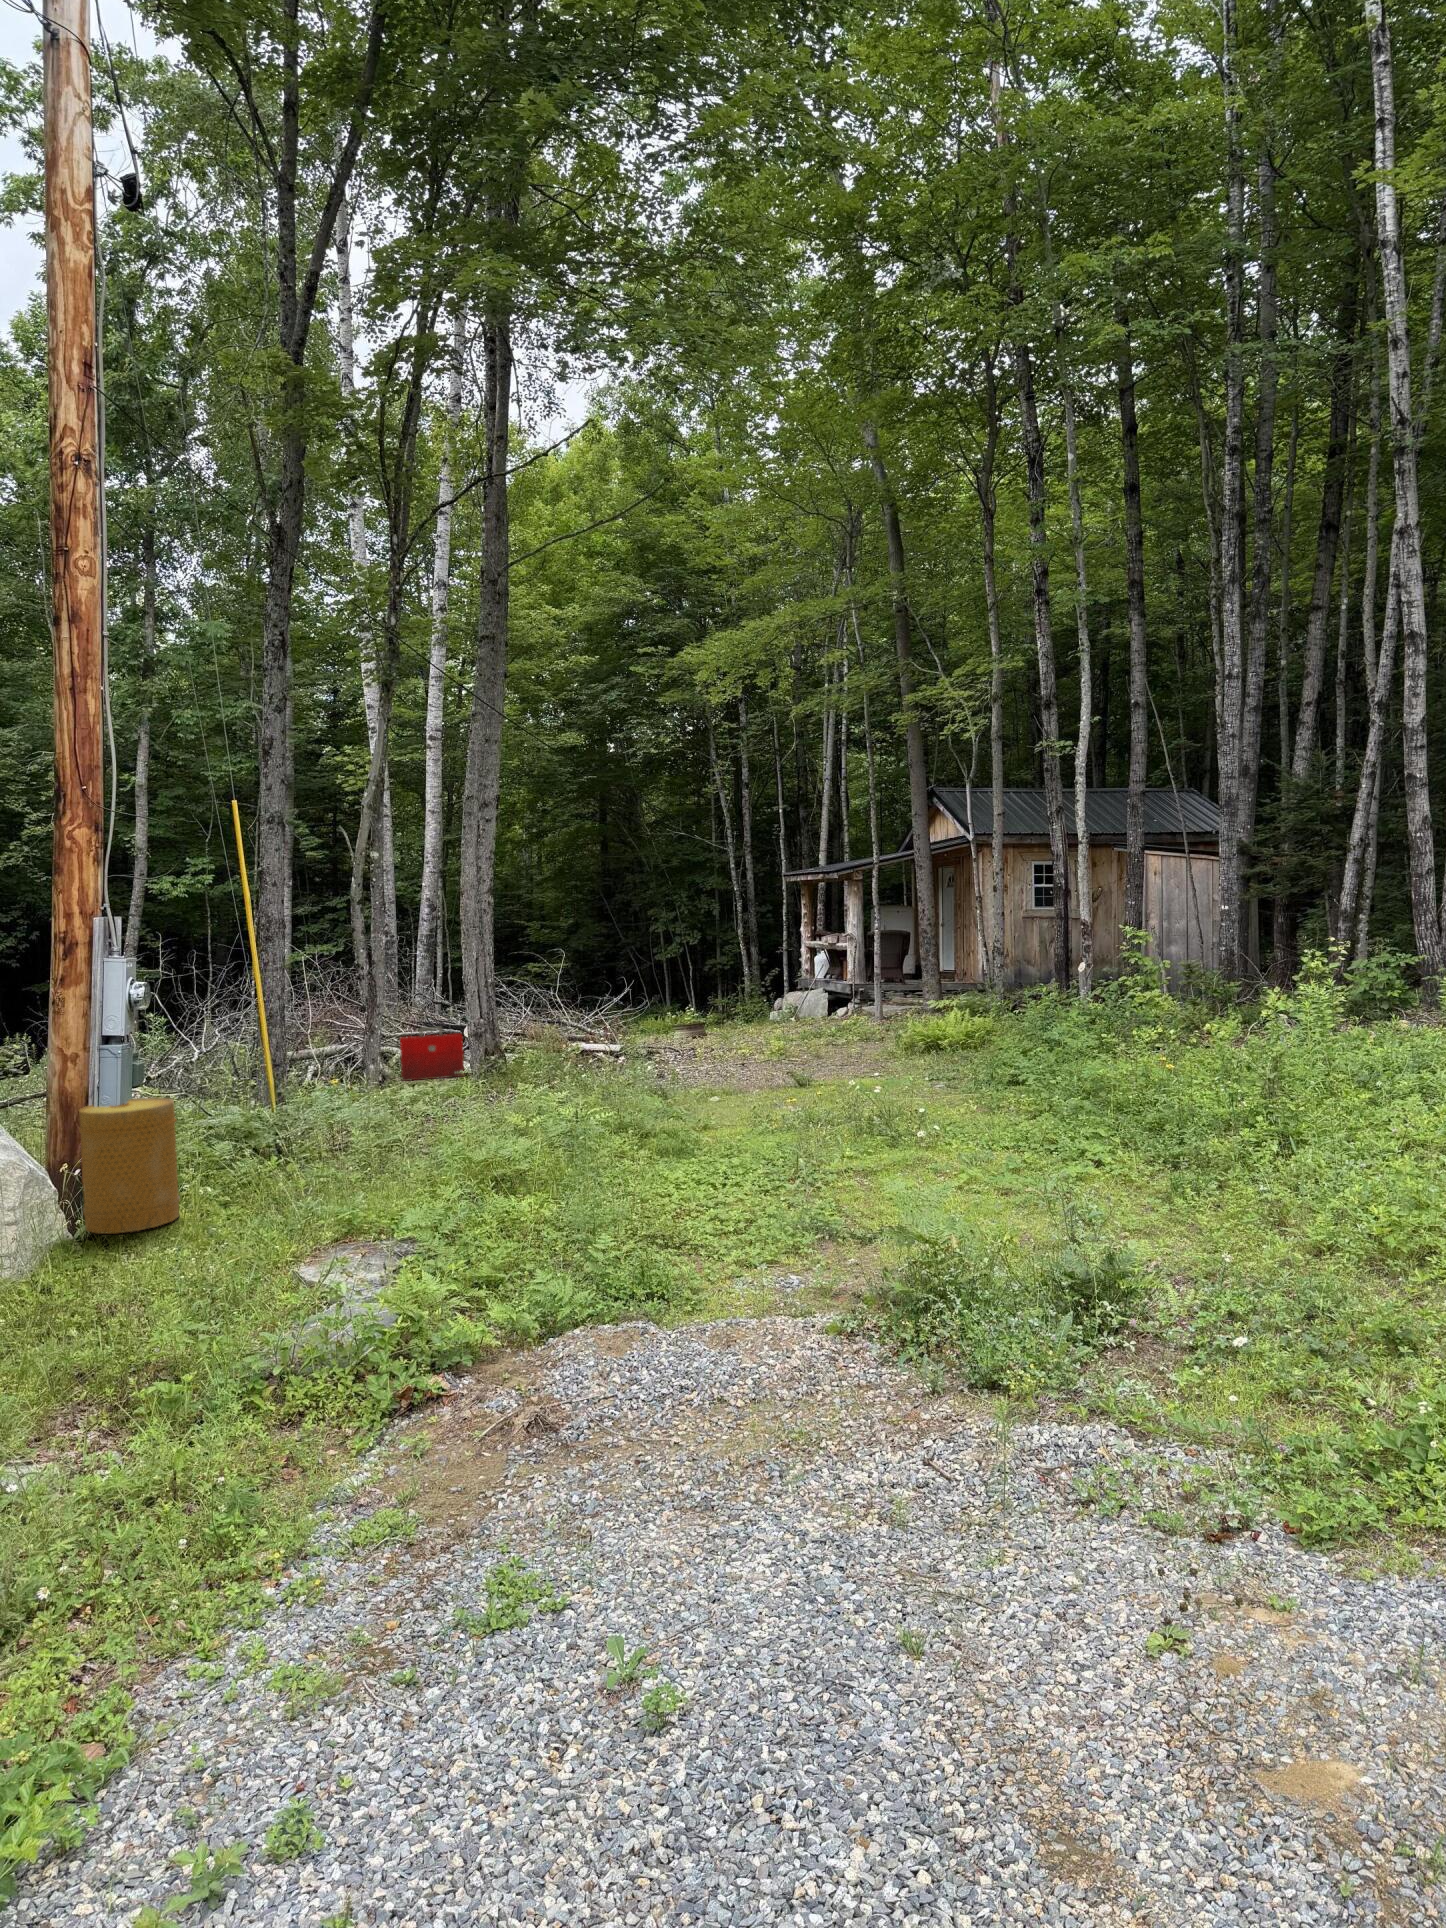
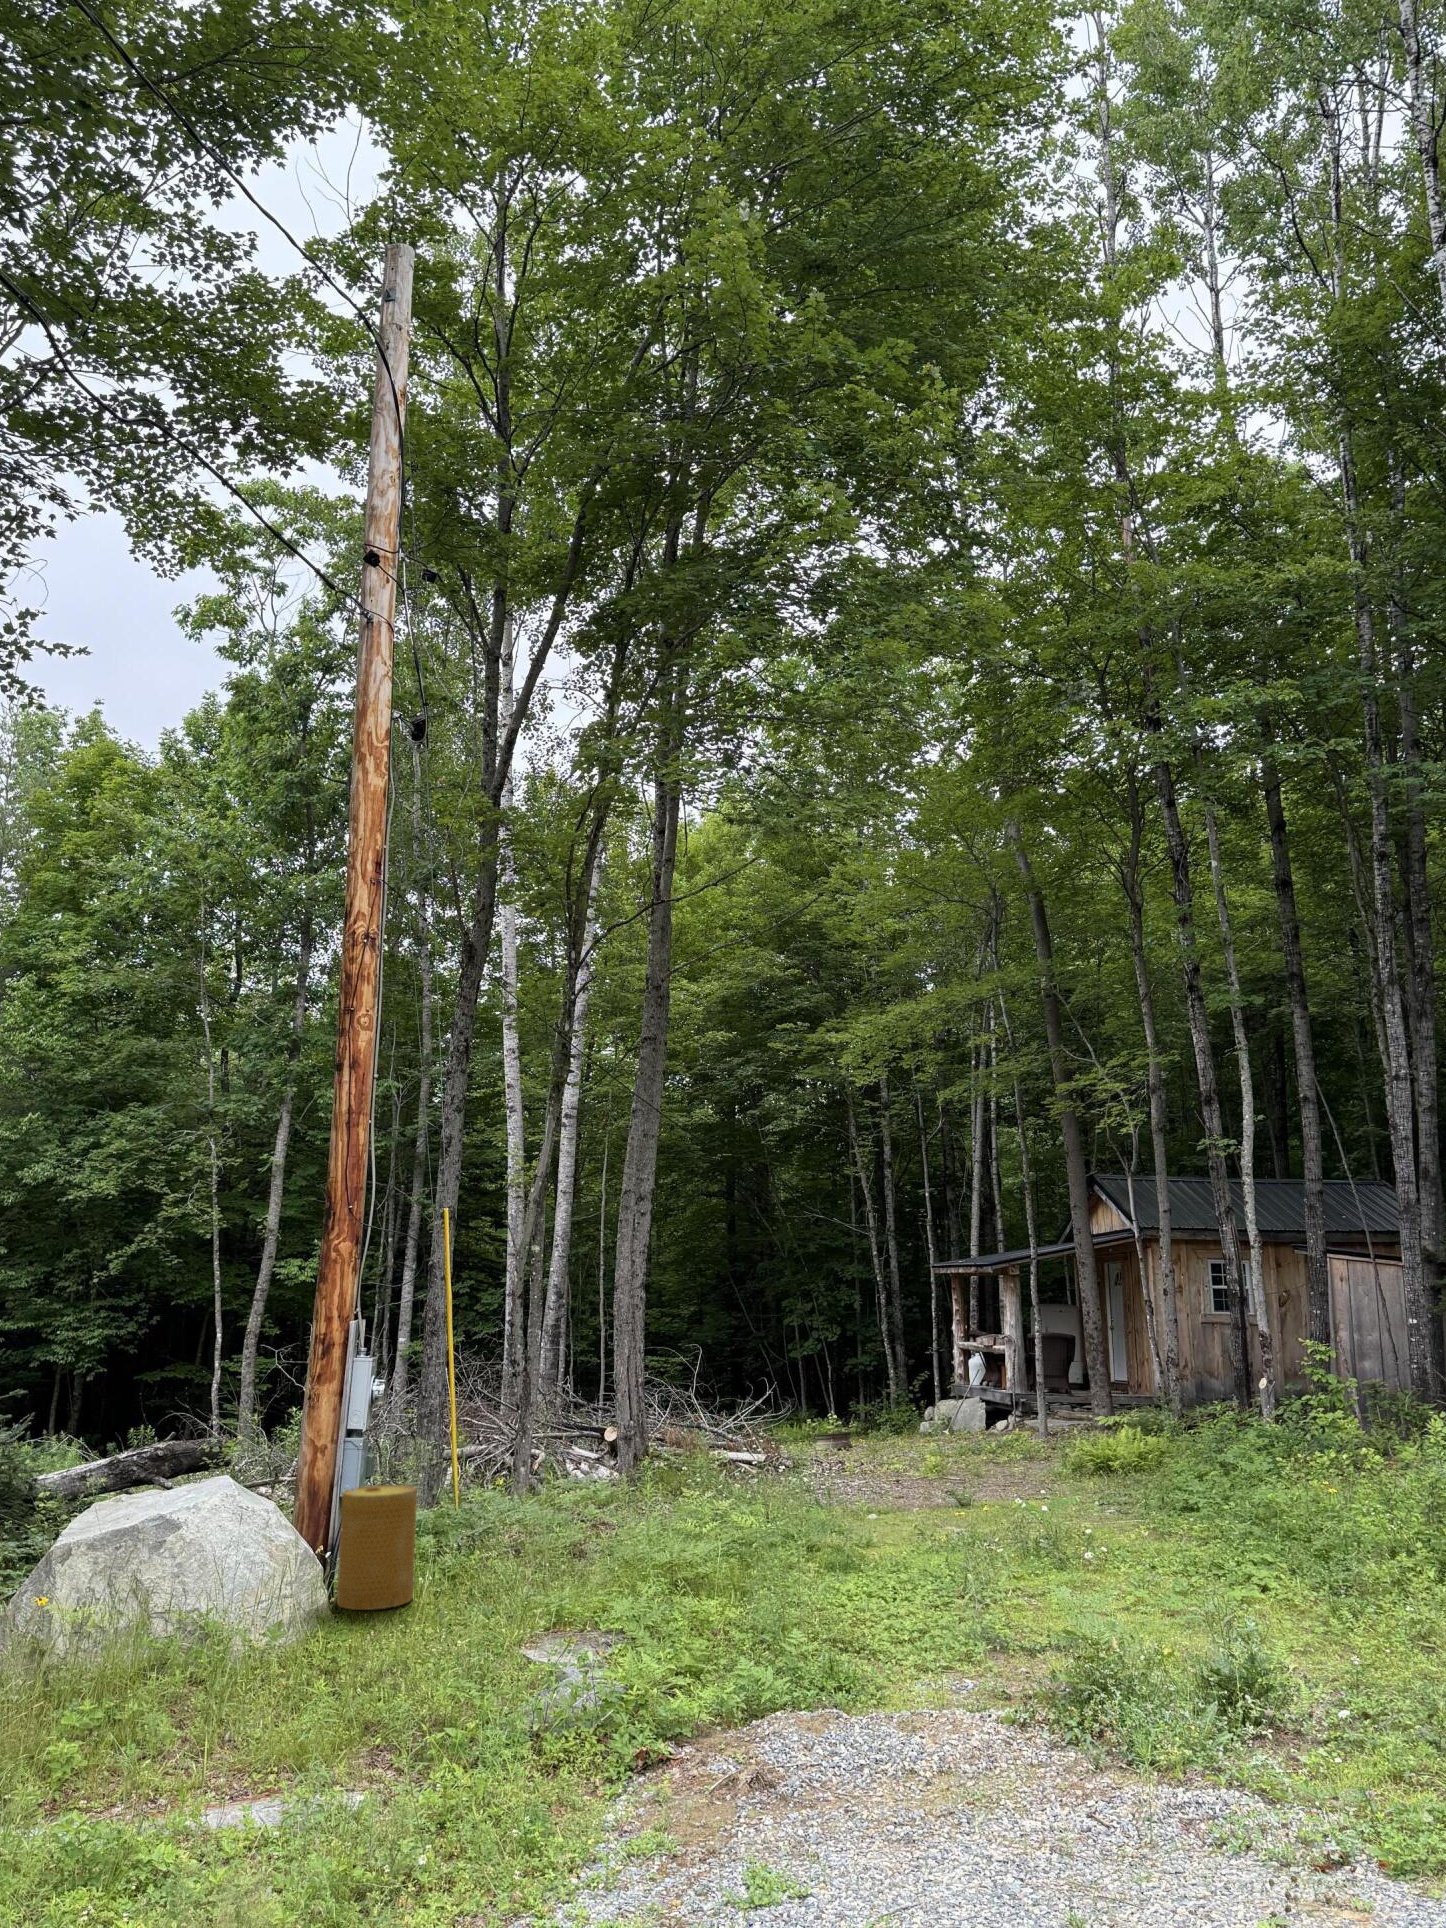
toolbox: present [400,1026,464,1081] -> none [558,1428,620,1485]

